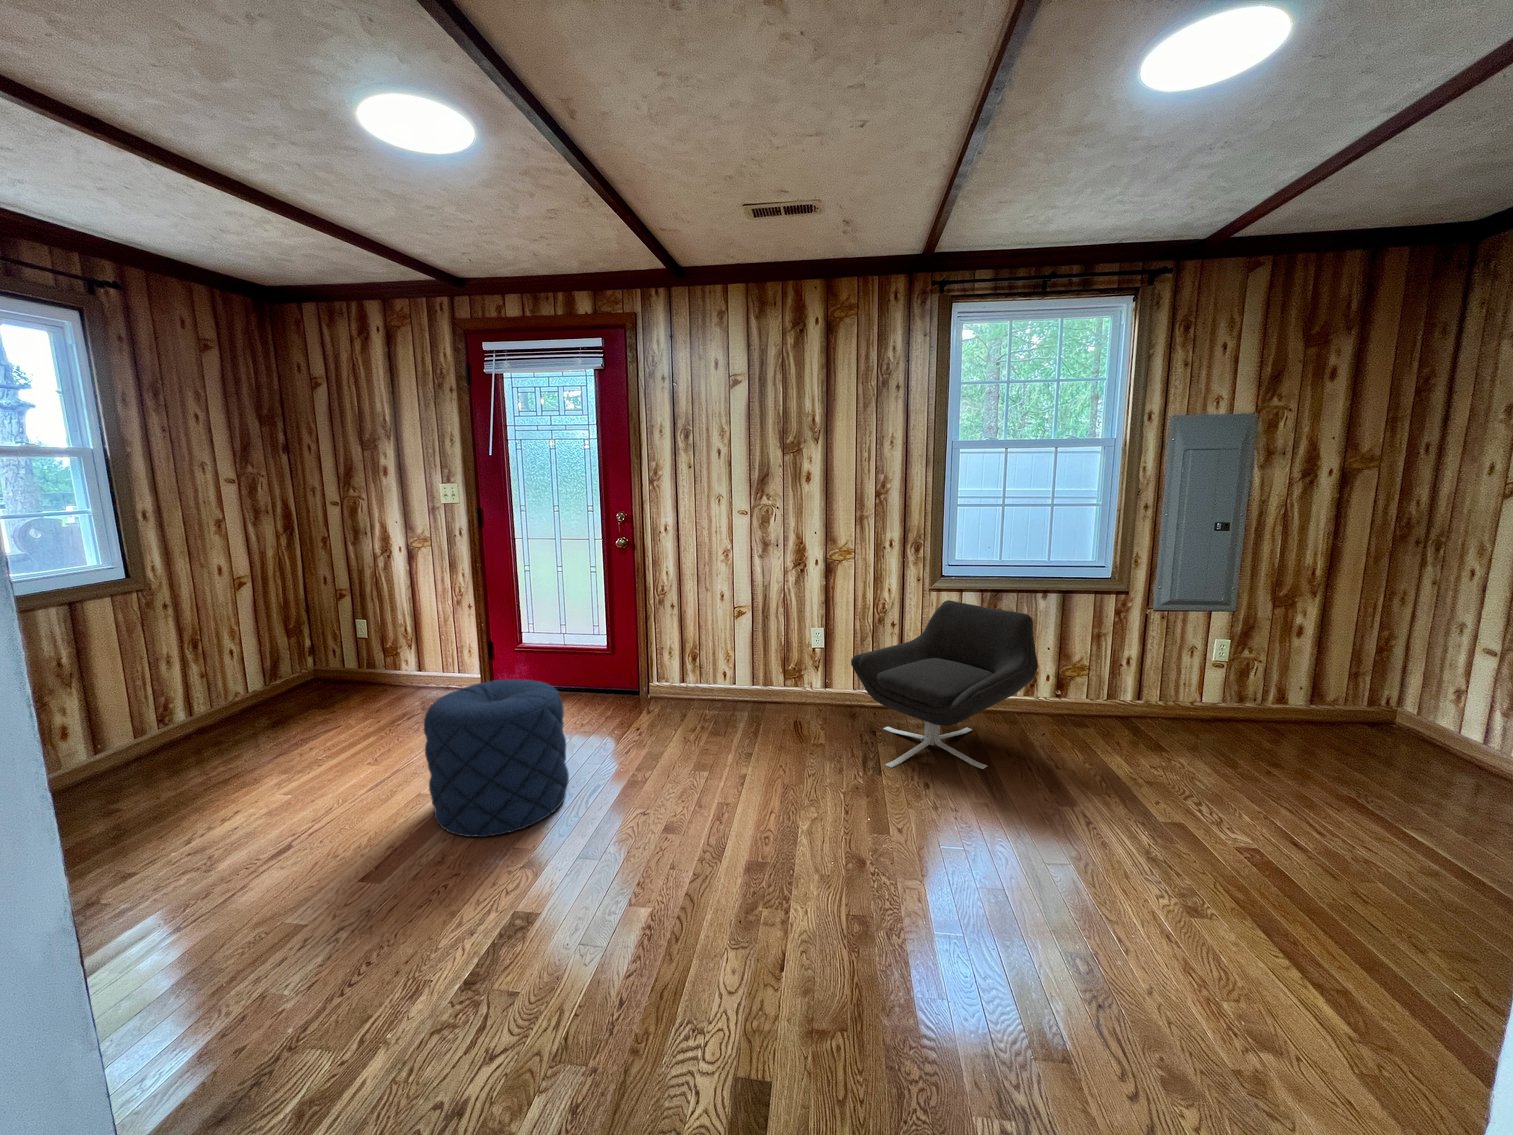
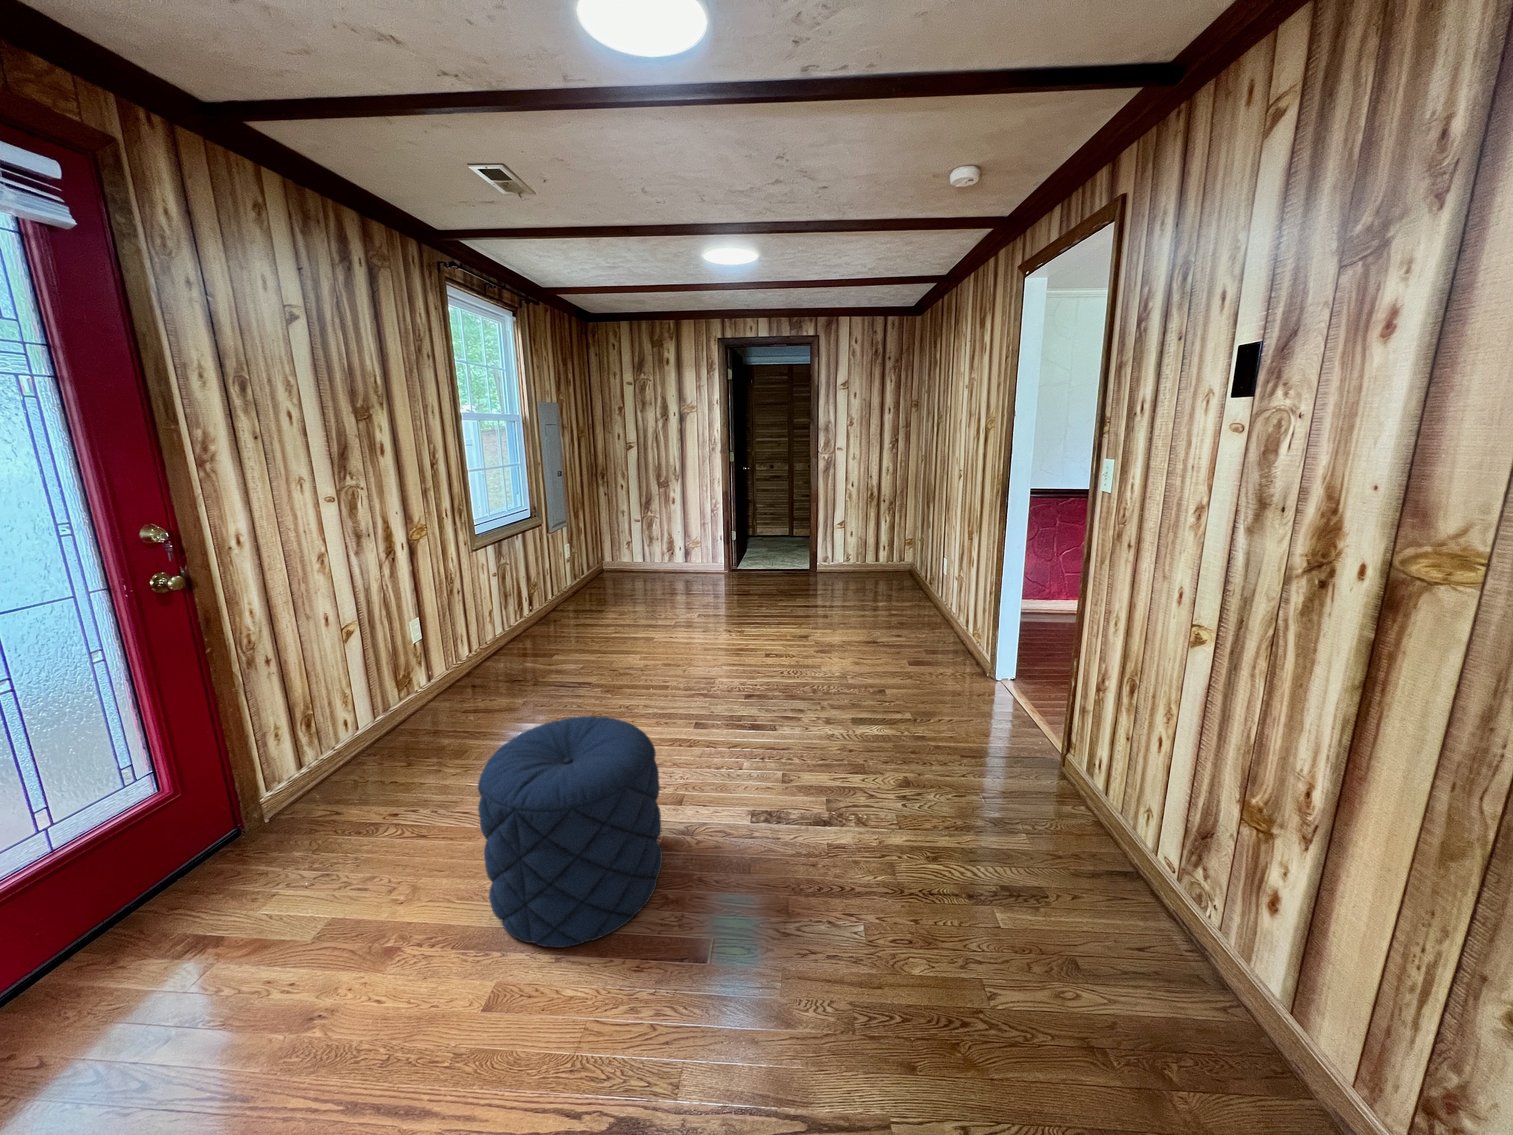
lounge chair: present [851,600,1038,769] -> none [482,546,629,678]

